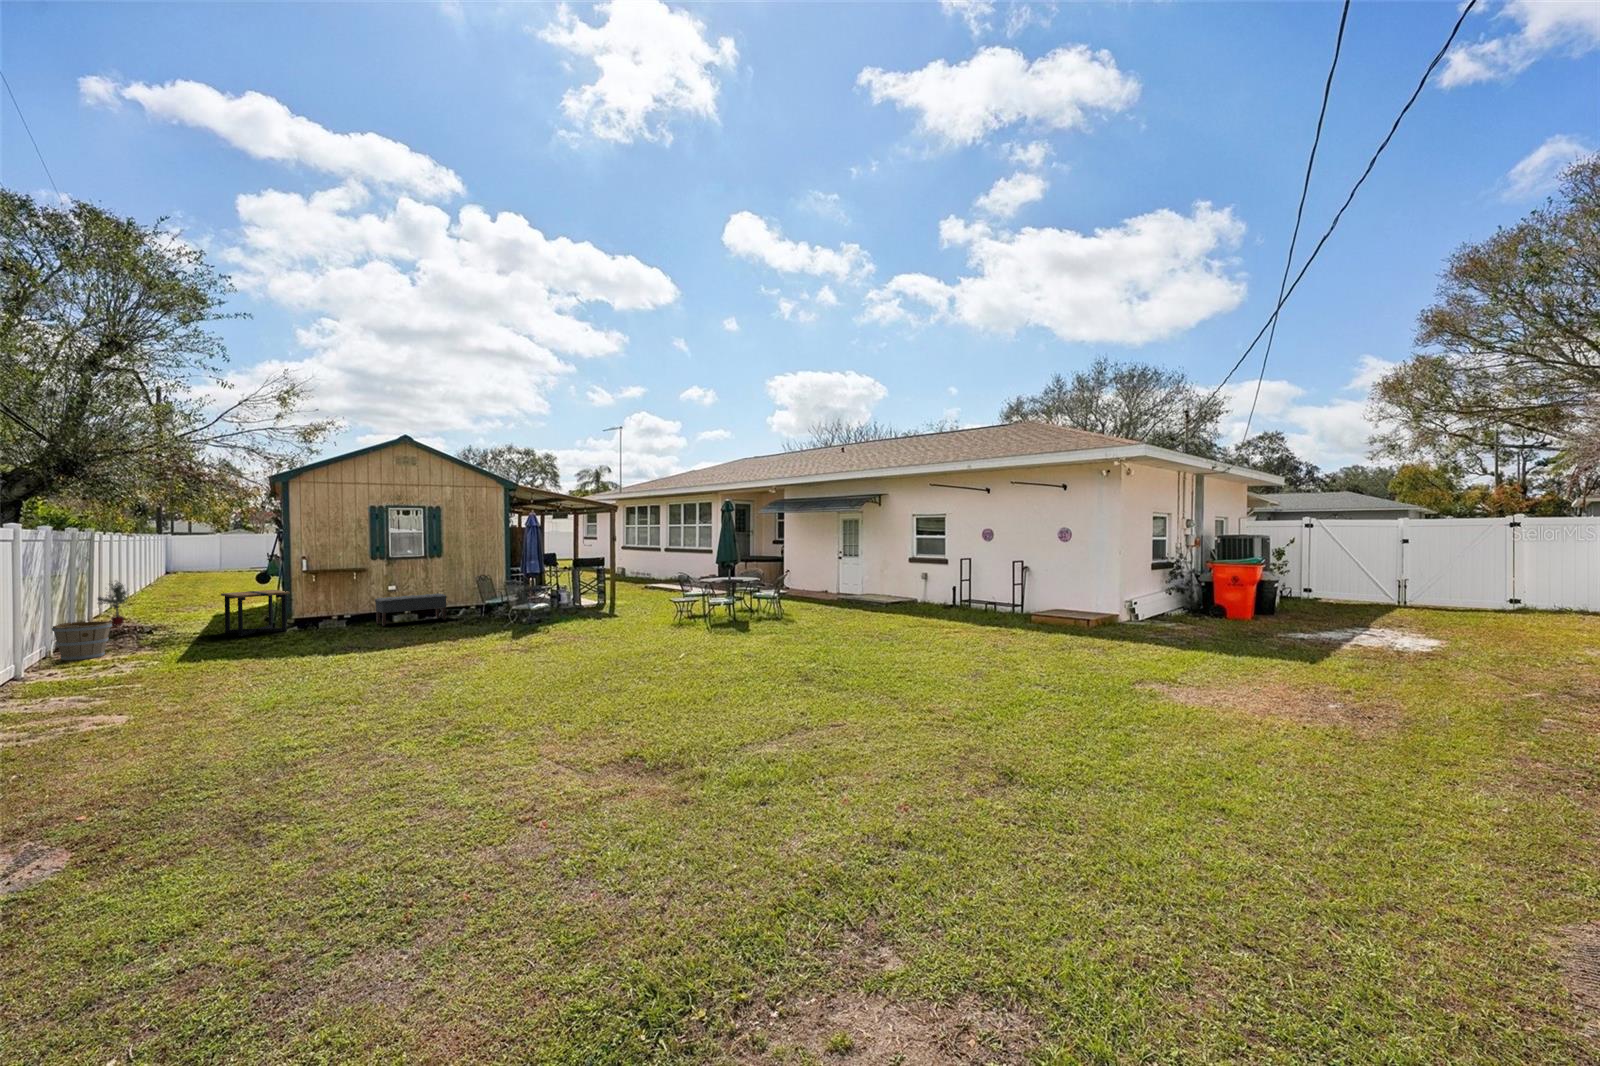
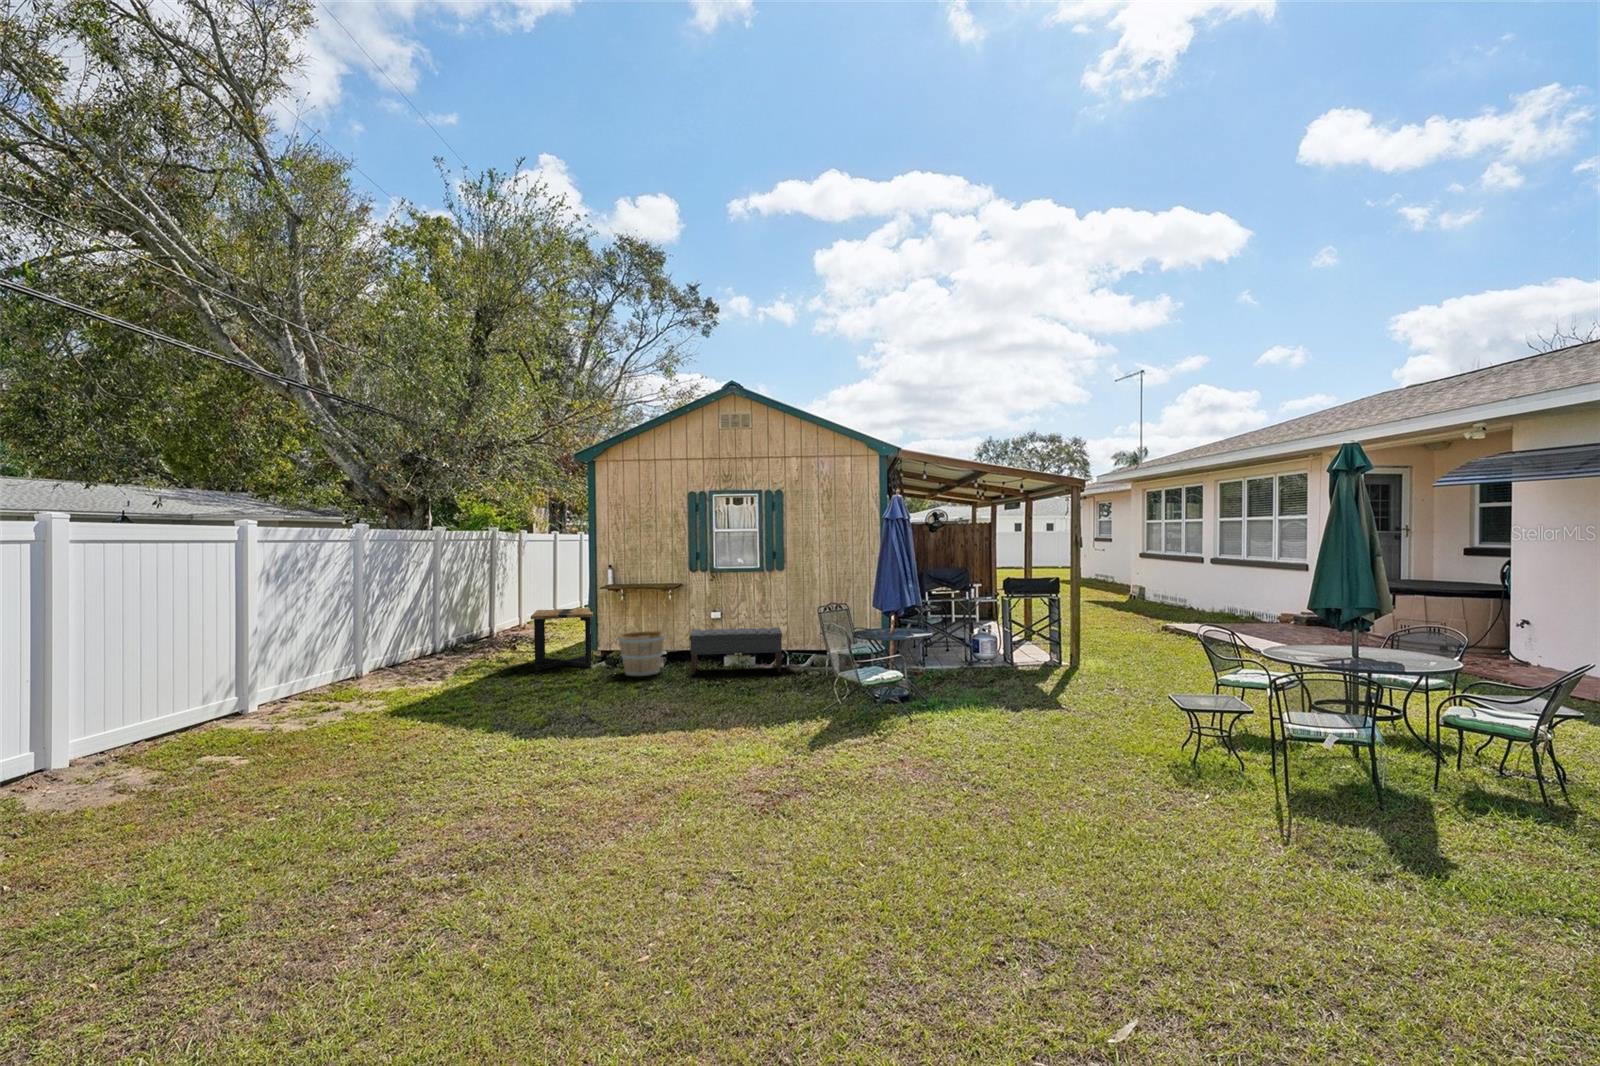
potted tree: present [97,581,128,626] -> none [494,584,524,635]
wooden bucket: present [52,620,112,661] -> present [618,631,665,676]

